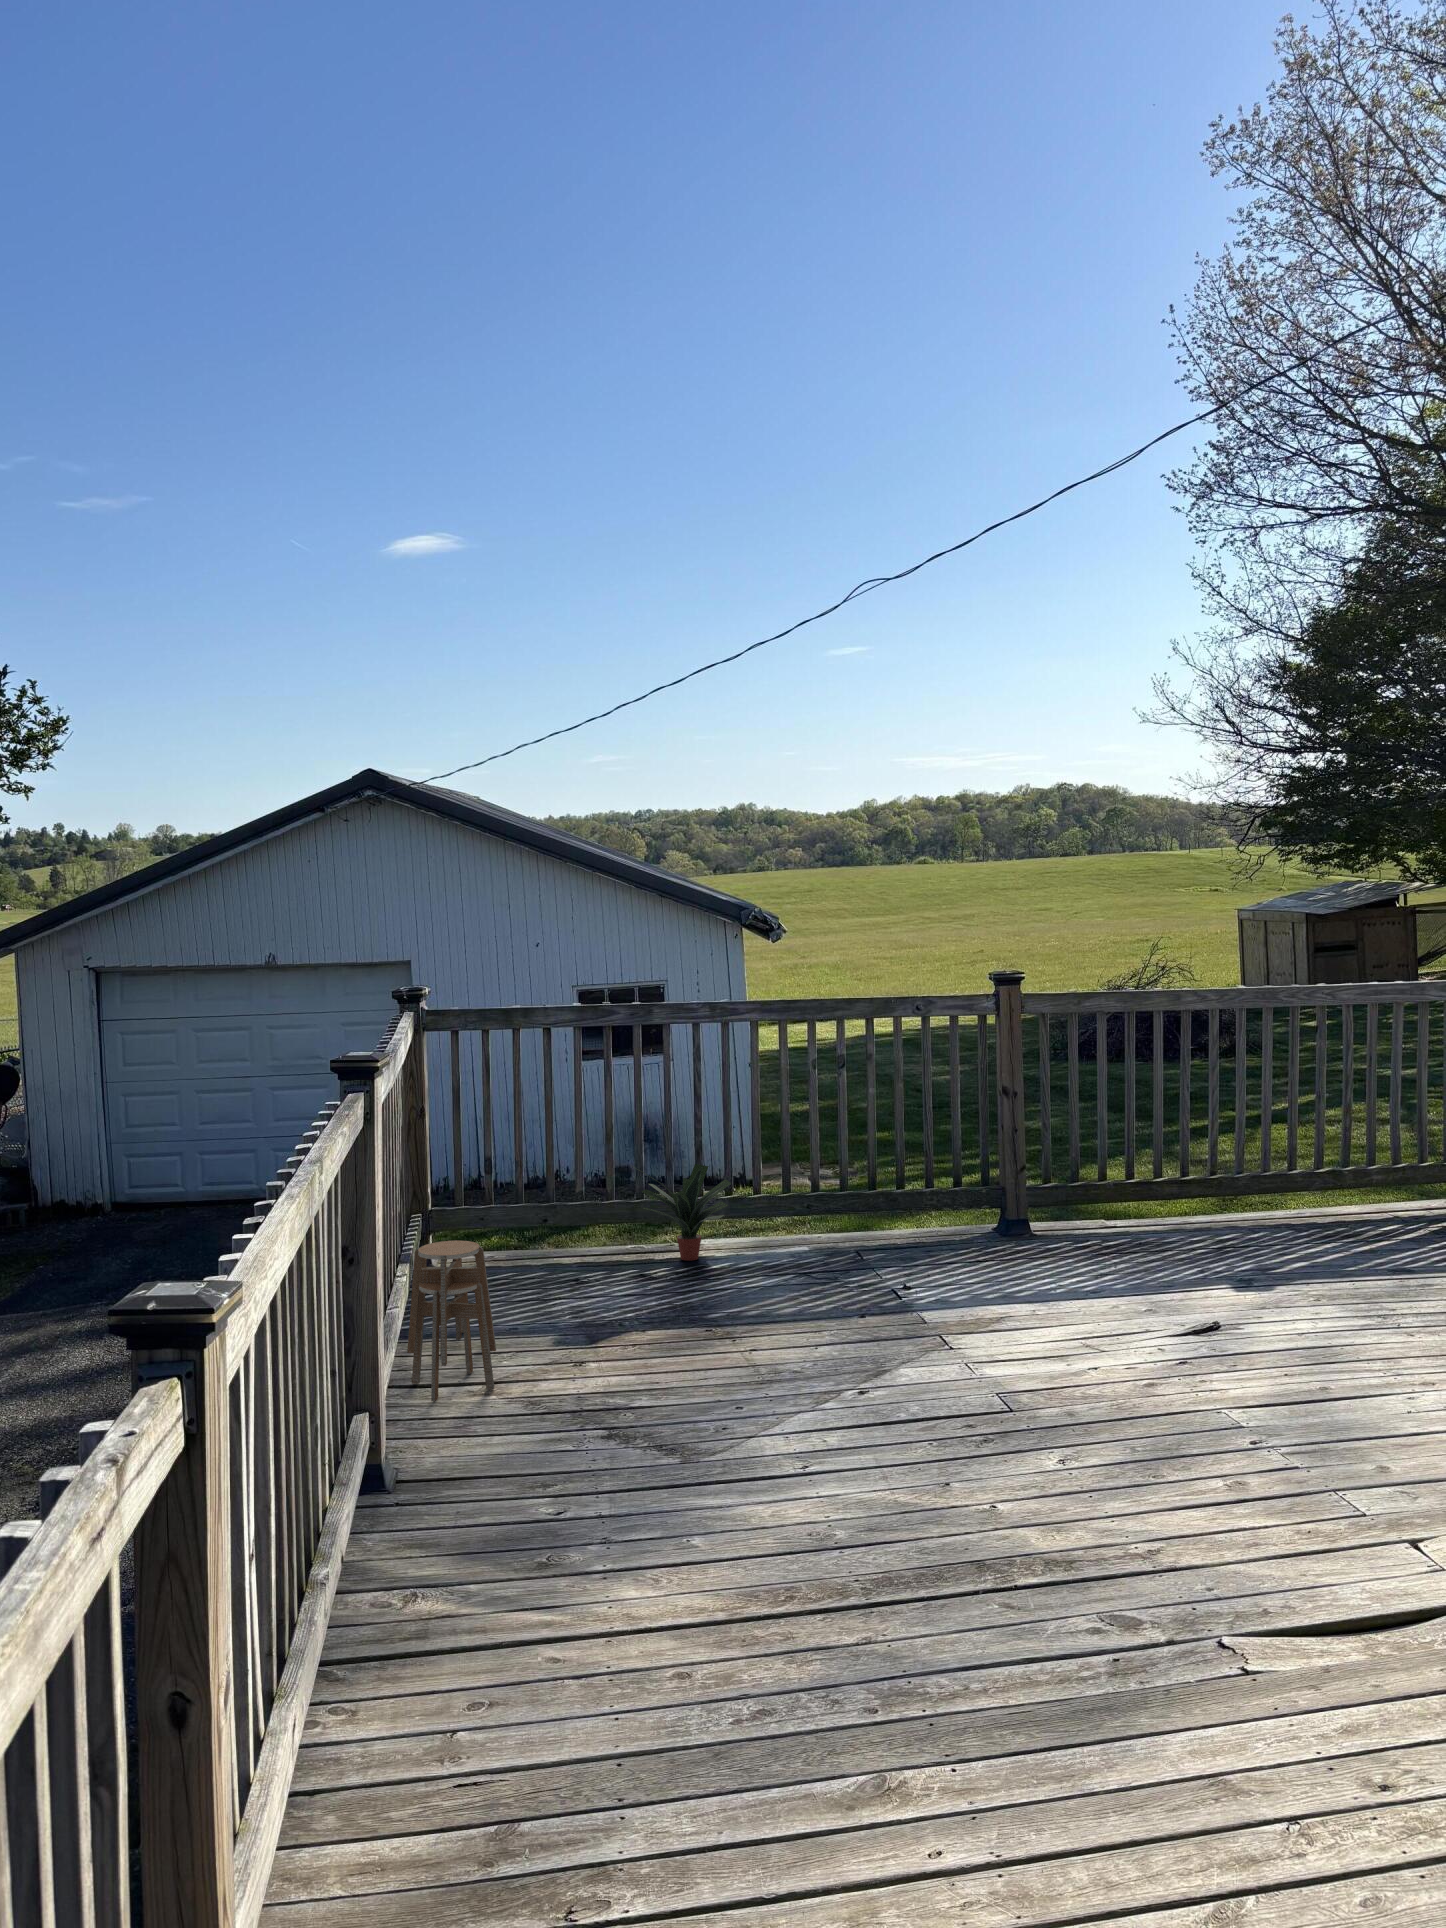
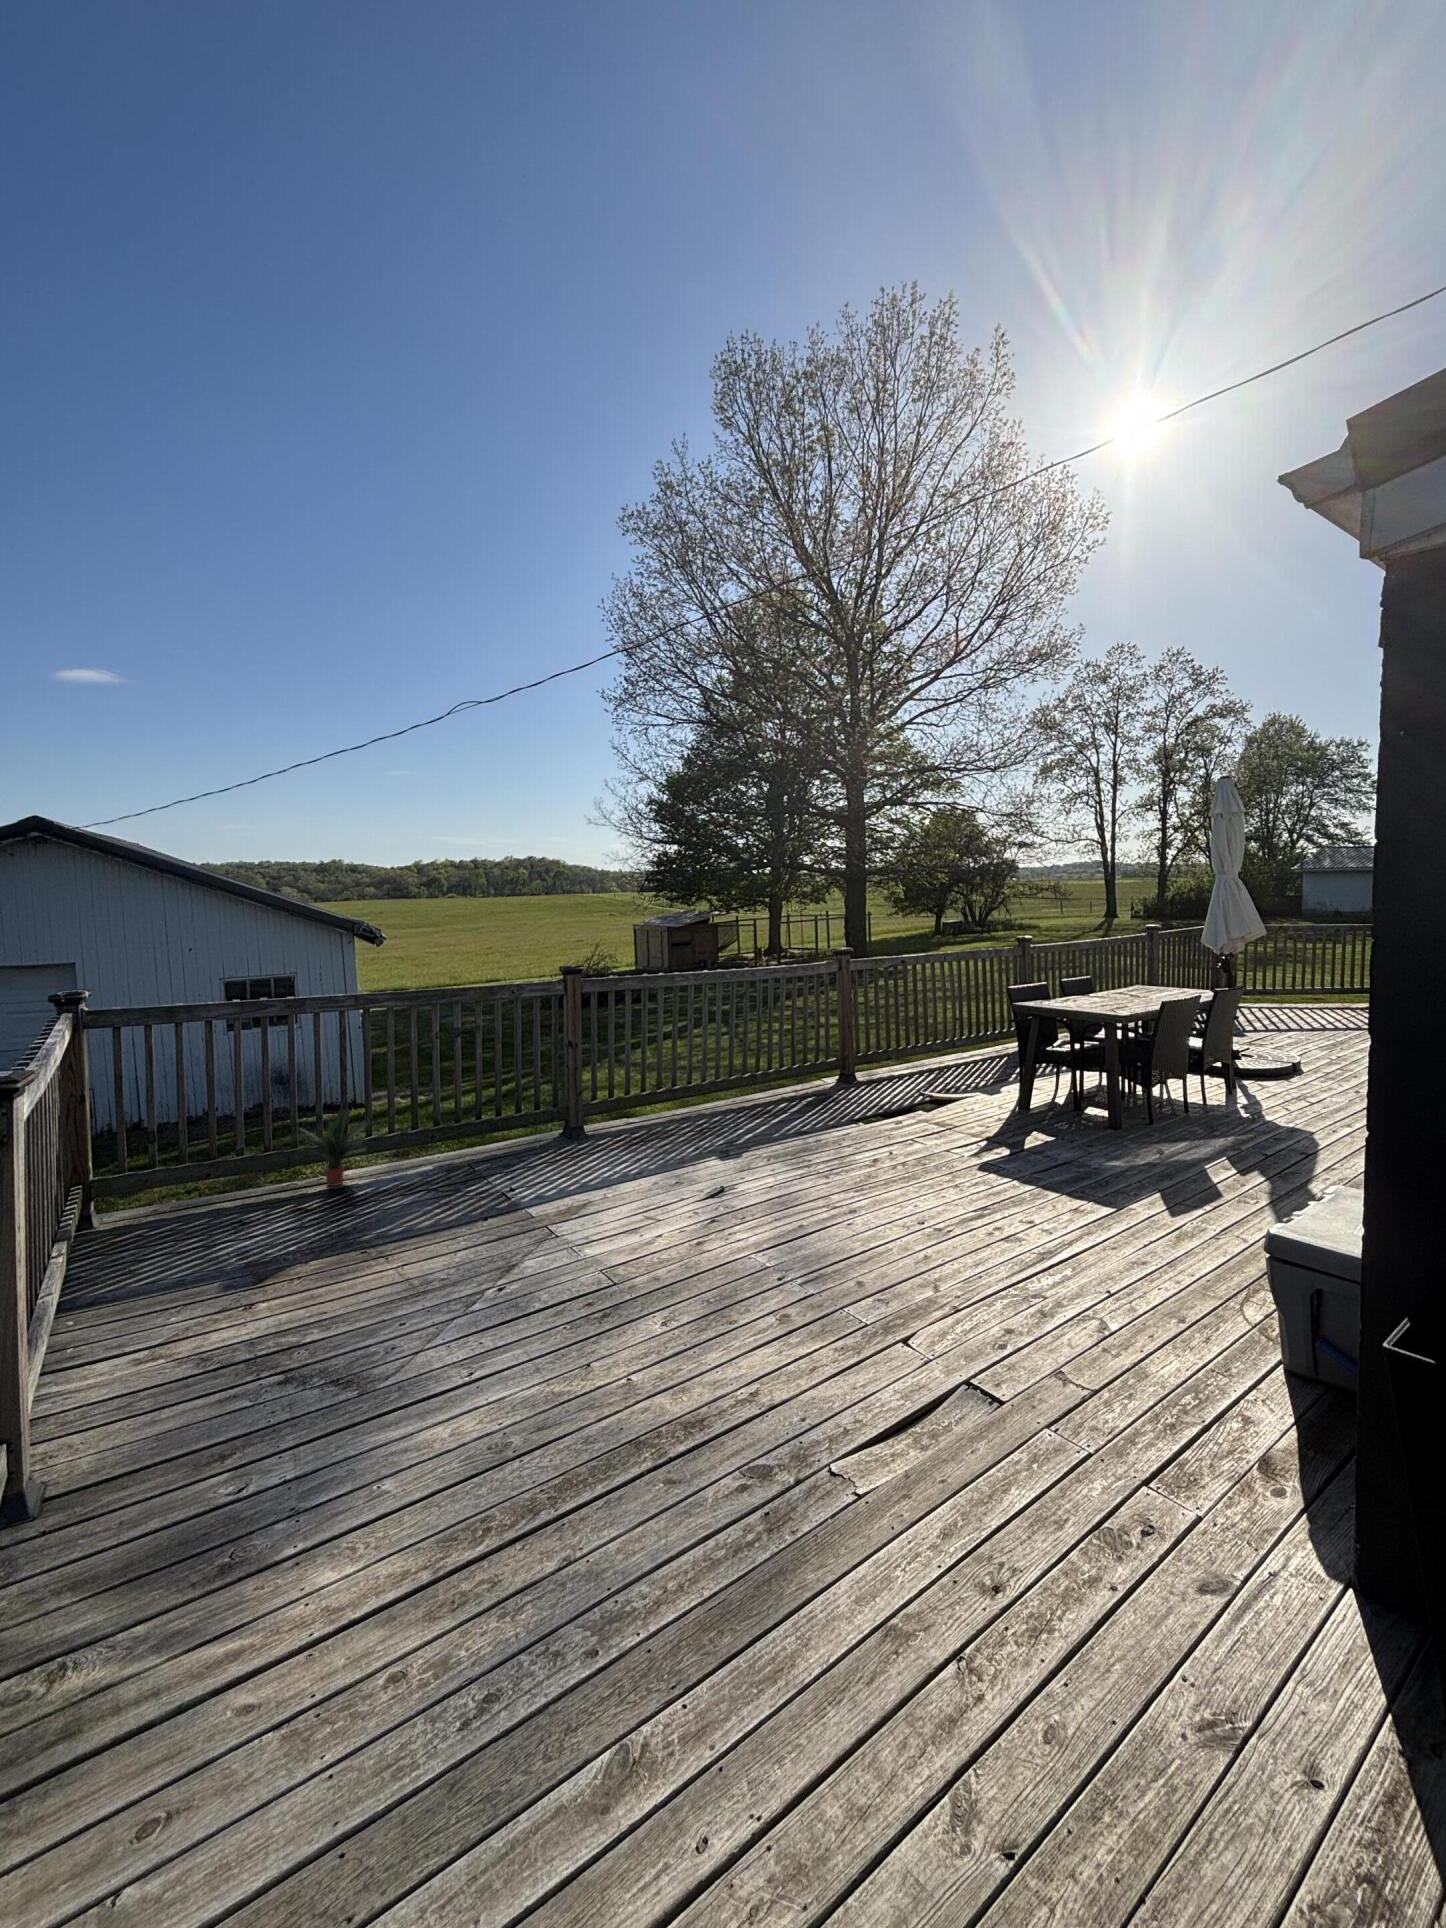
stool: present [407,1240,496,1401] -> none [50,1210,156,1381]

